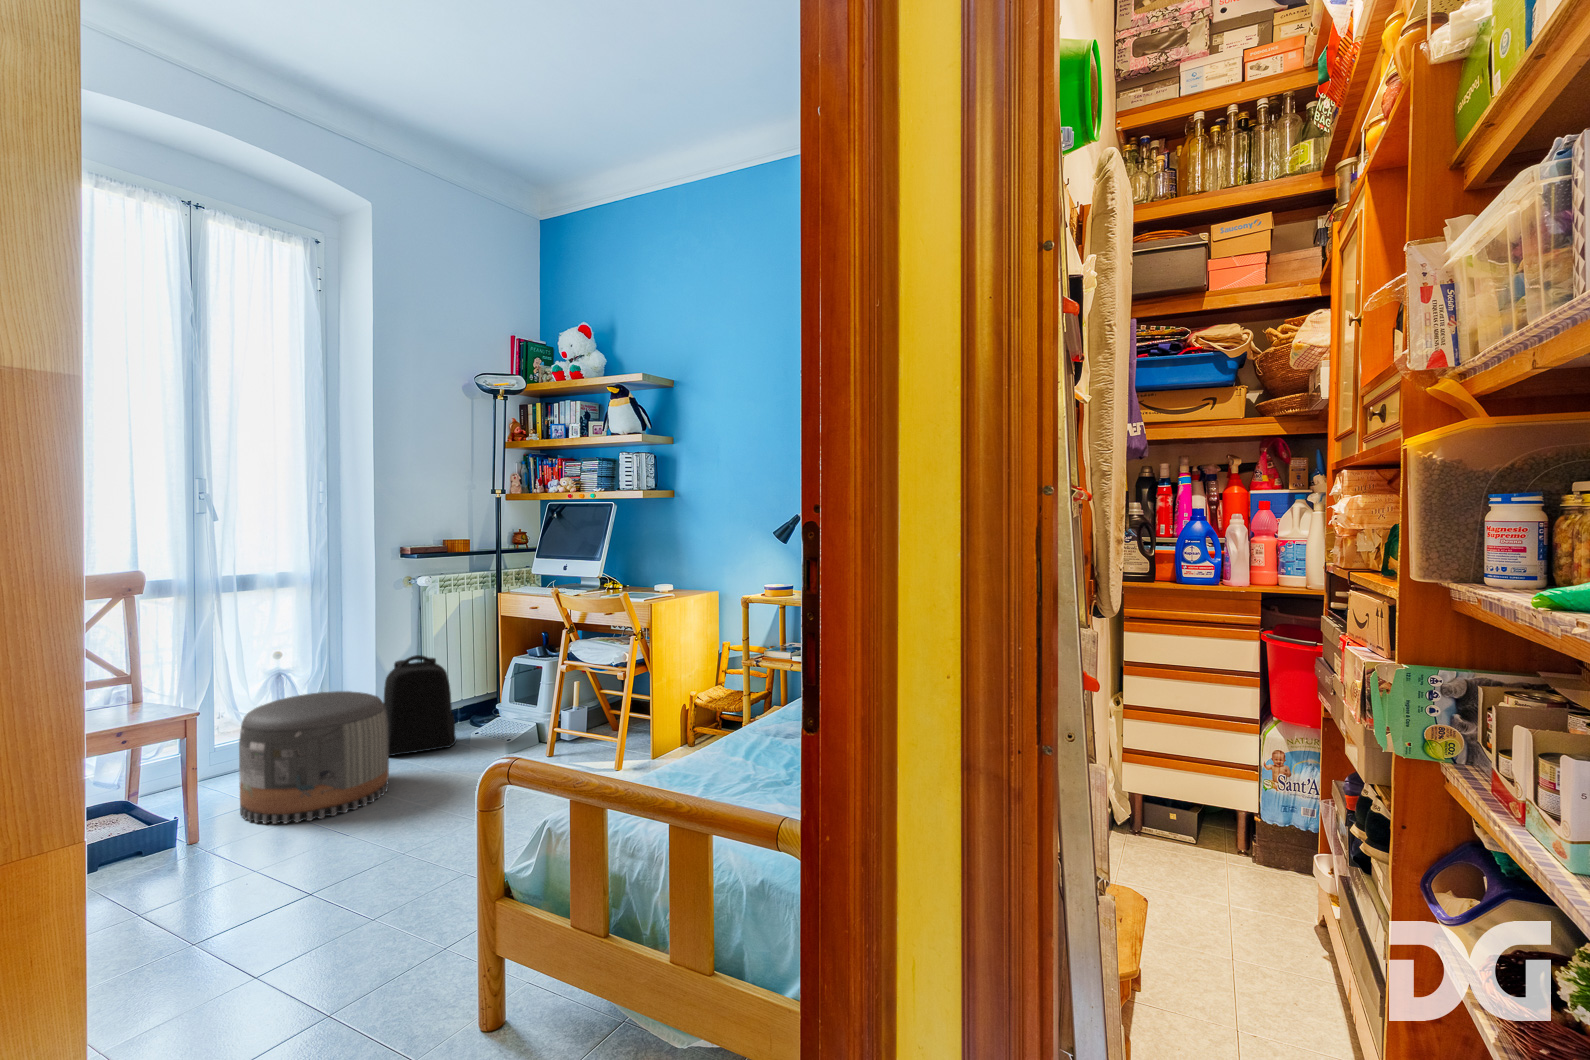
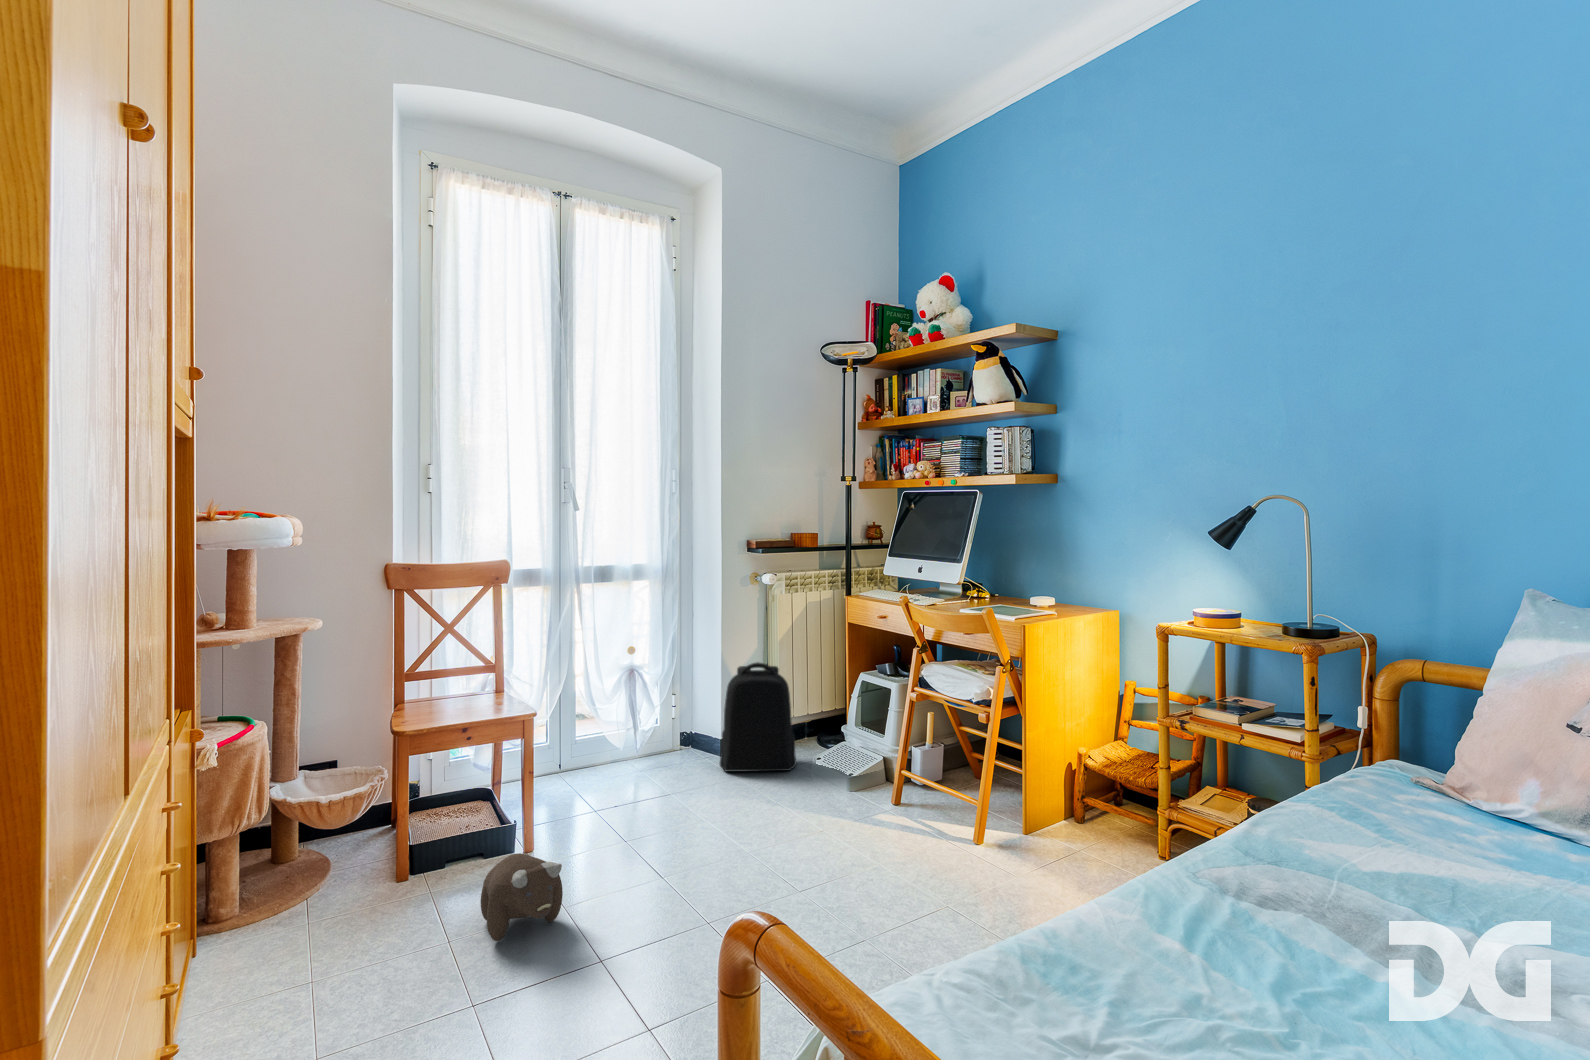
pouf: present [239,691,389,824] -> none [579,697,718,842]
plush toy: none [165,832,262,914] -> present [480,853,563,941]

